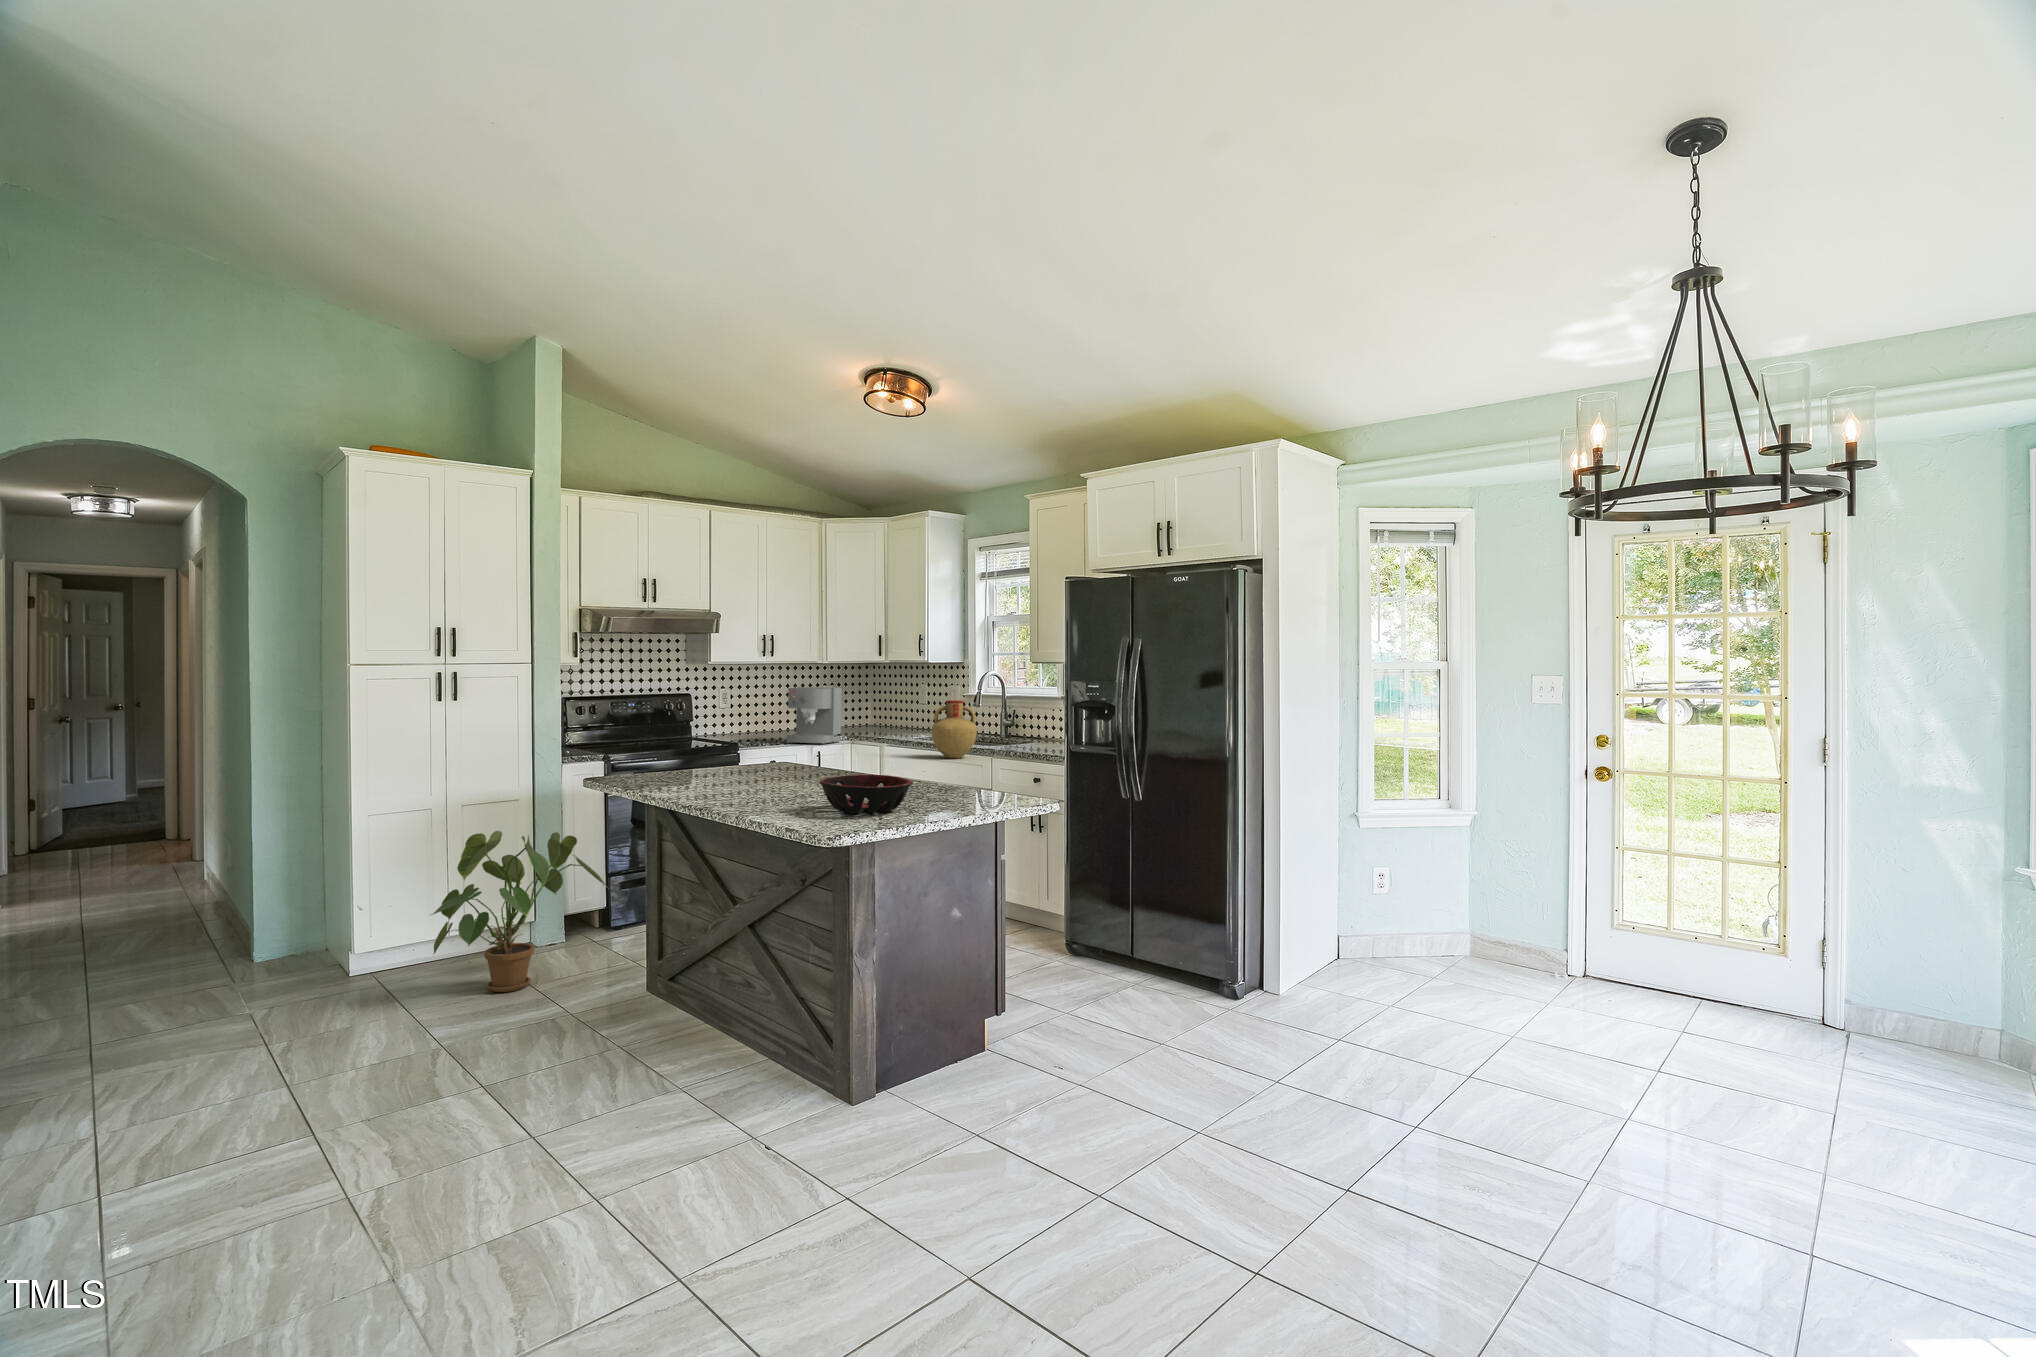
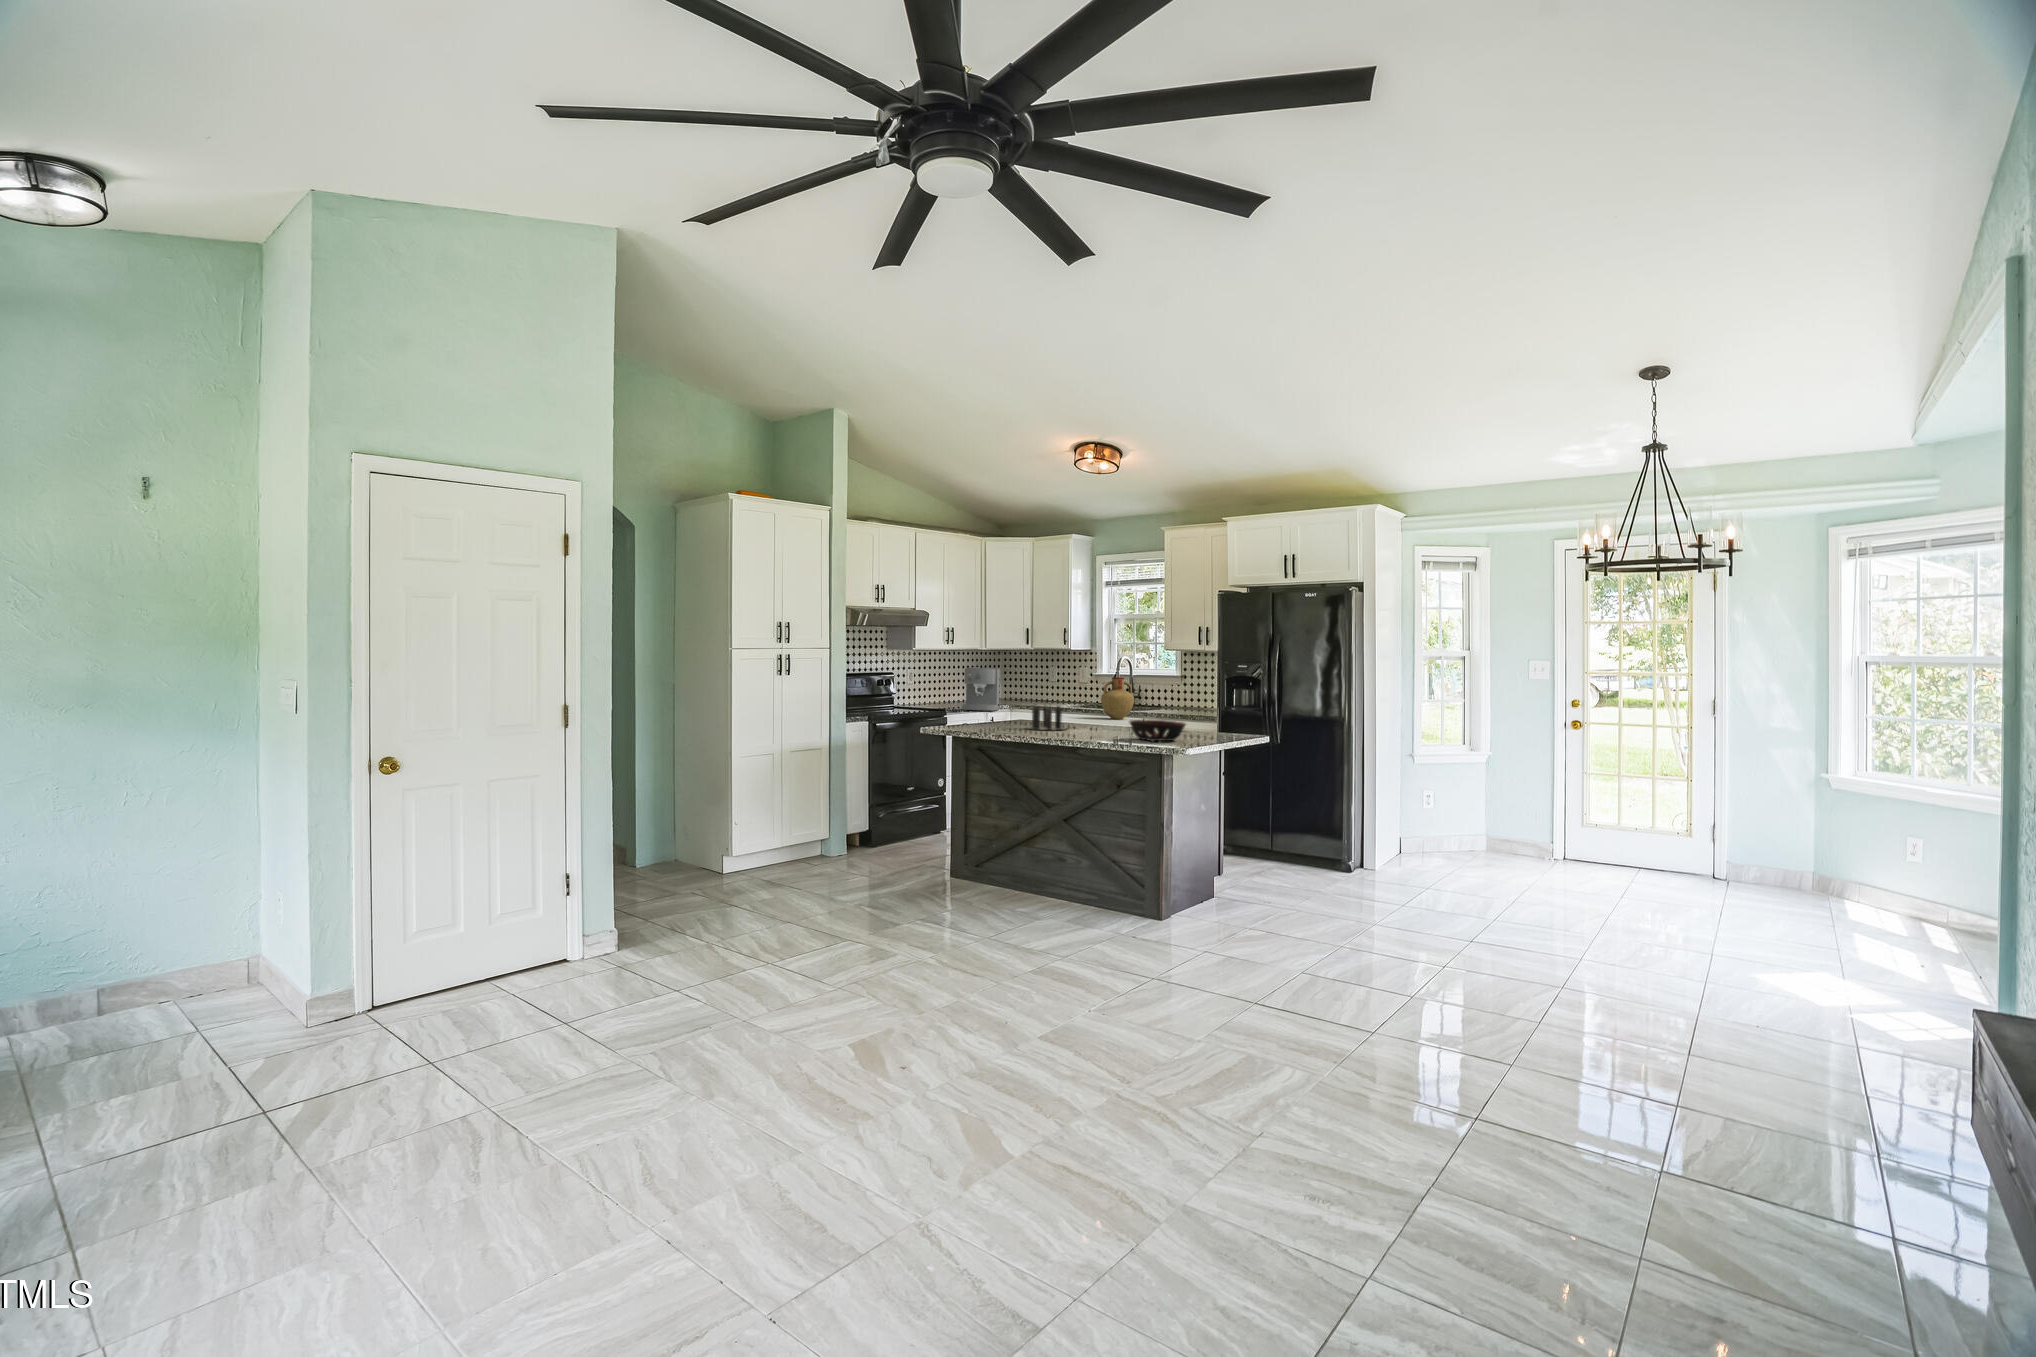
candle: none [733,742,813,786] -> present [1028,705,1065,730]
house plant: present [431,831,608,992] -> none [800,767,905,875]

